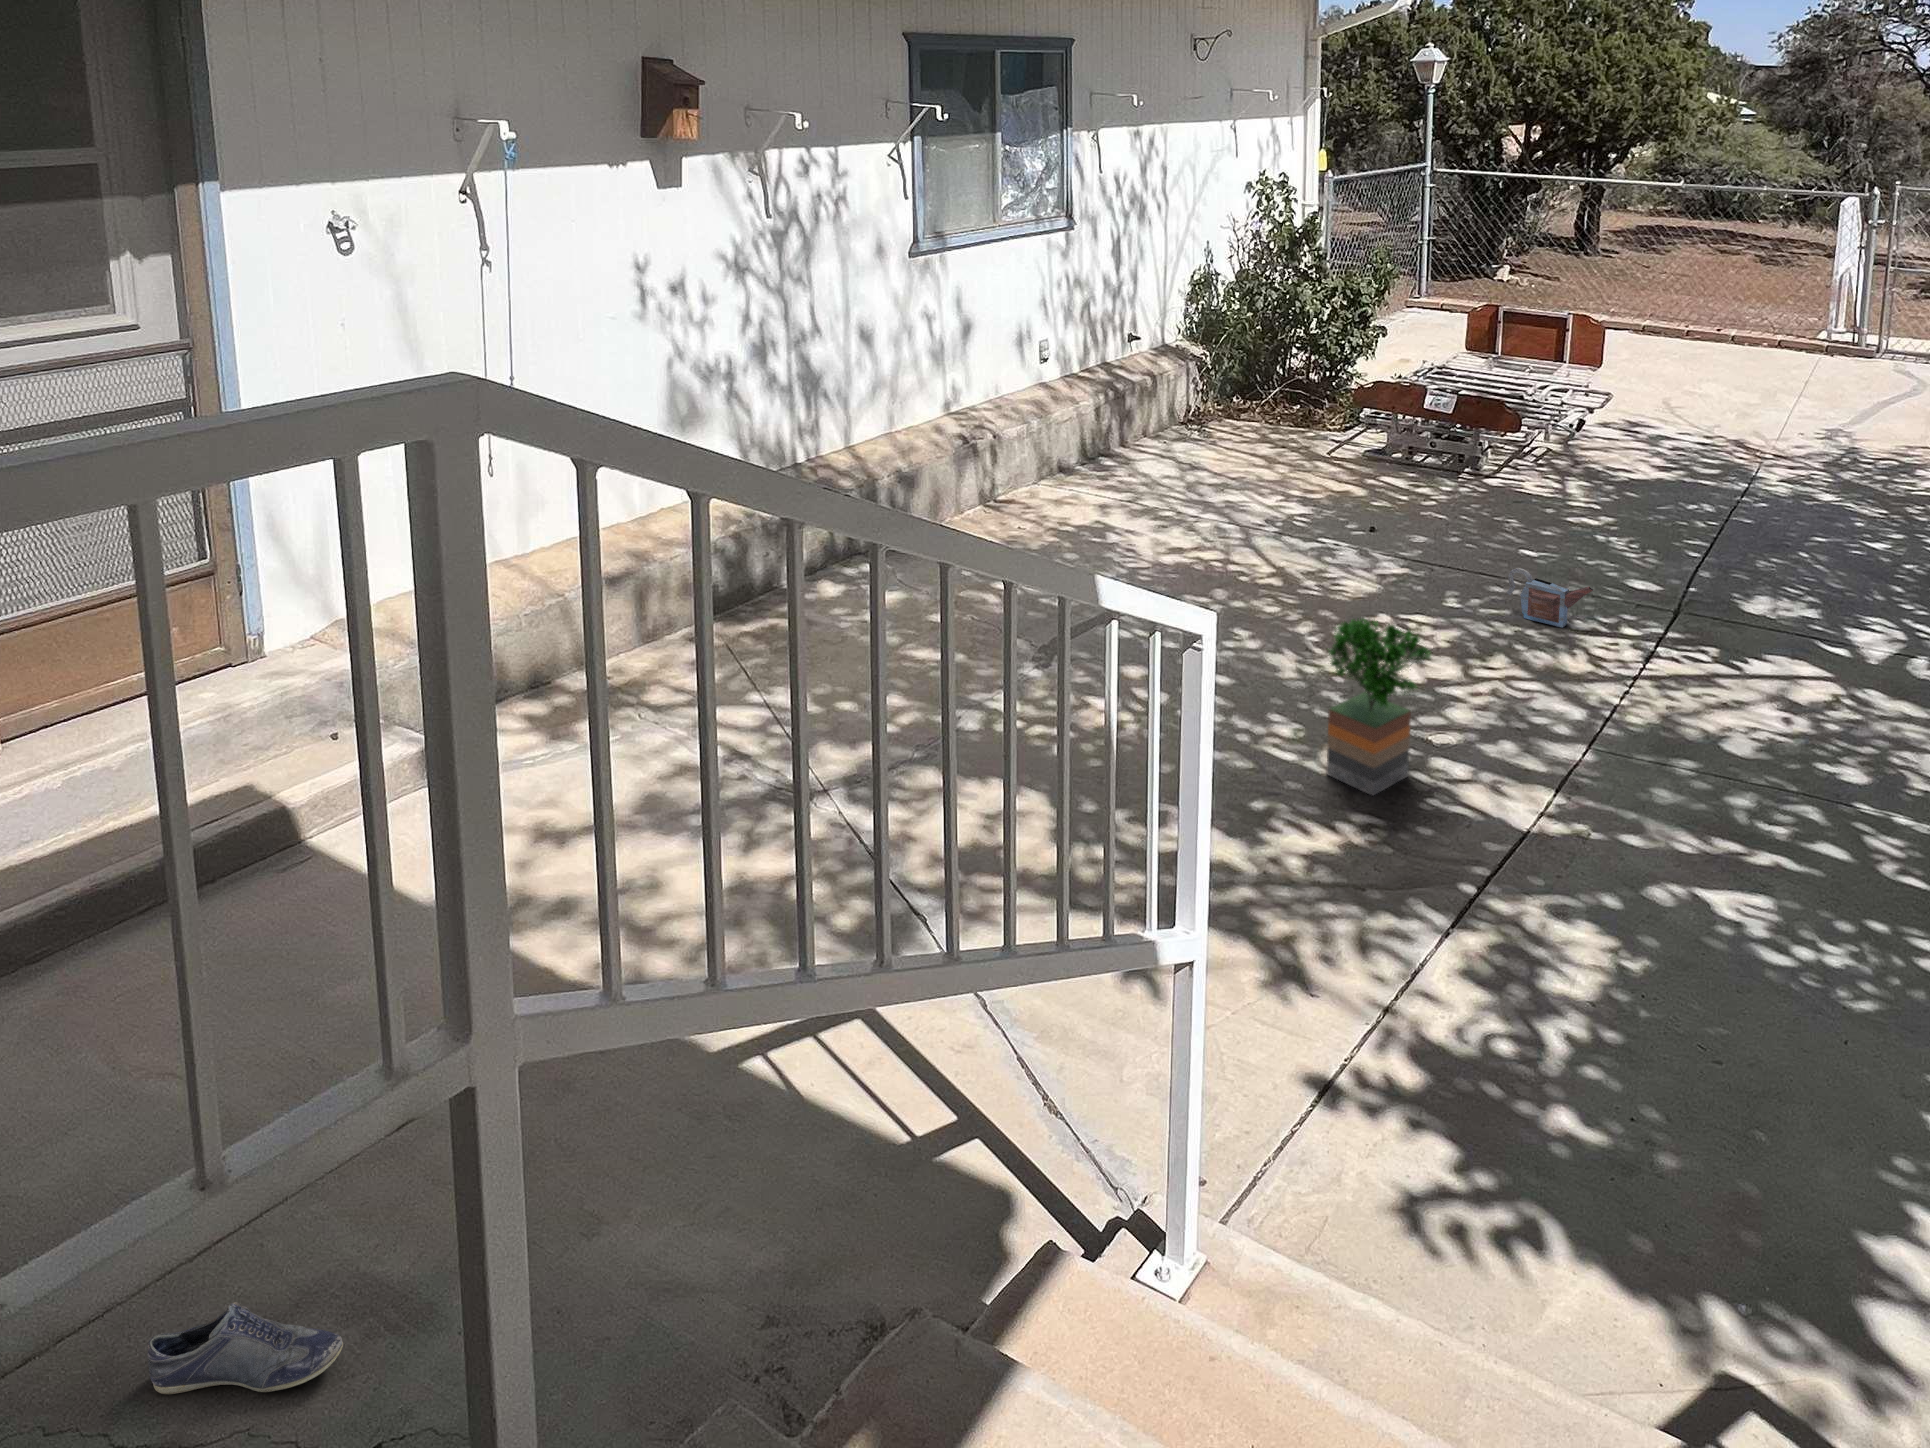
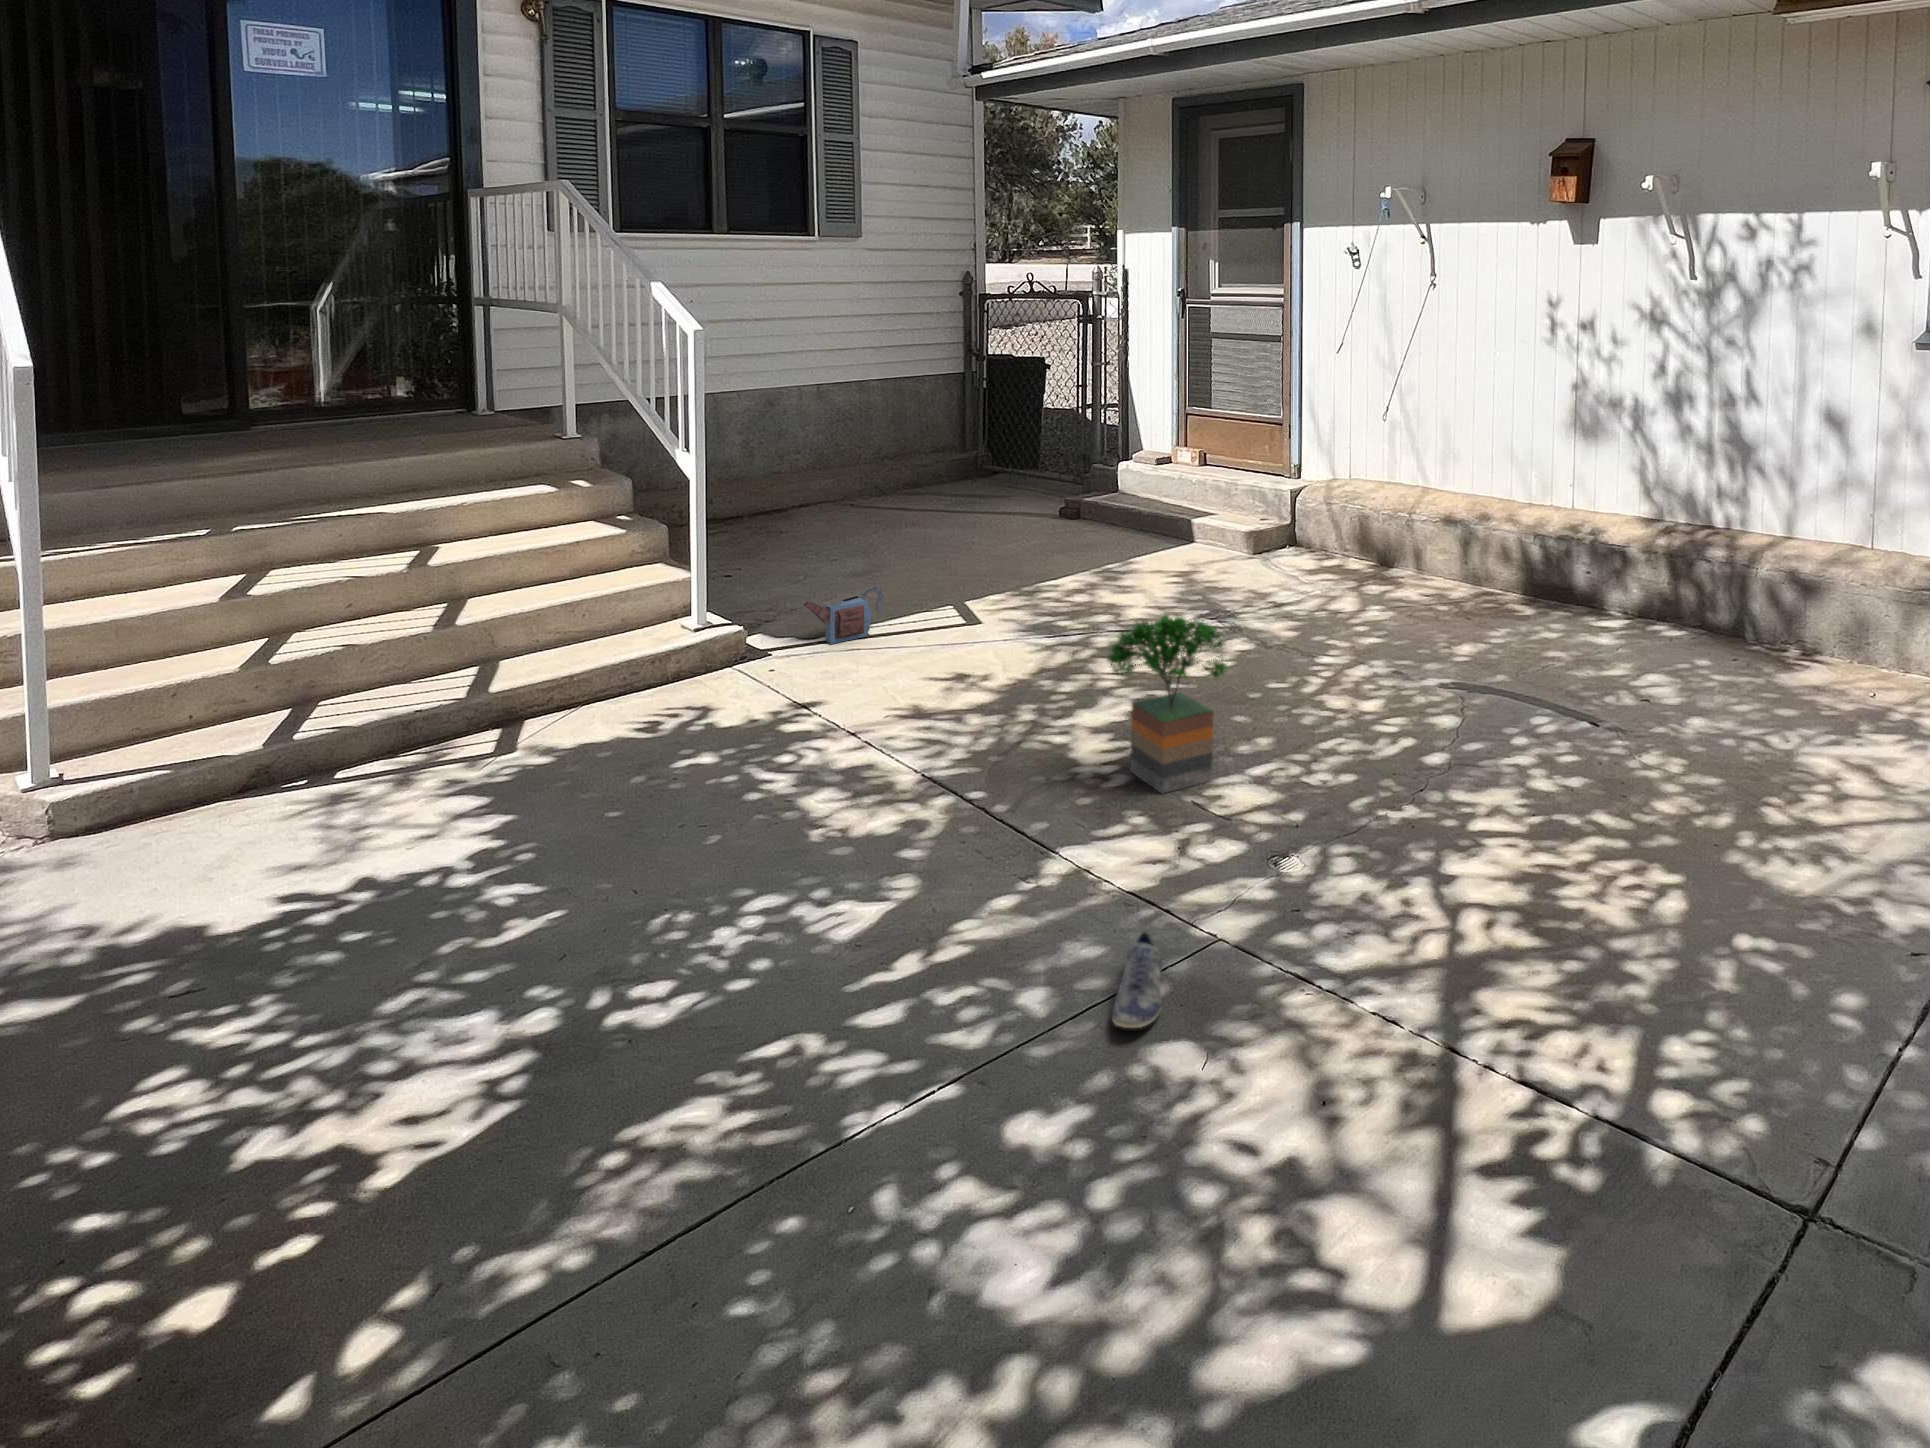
watering can: present [1507,568,1593,628] -> present [804,587,884,644]
shoe: present [147,1302,343,1394] -> present [1112,930,1162,1028]

